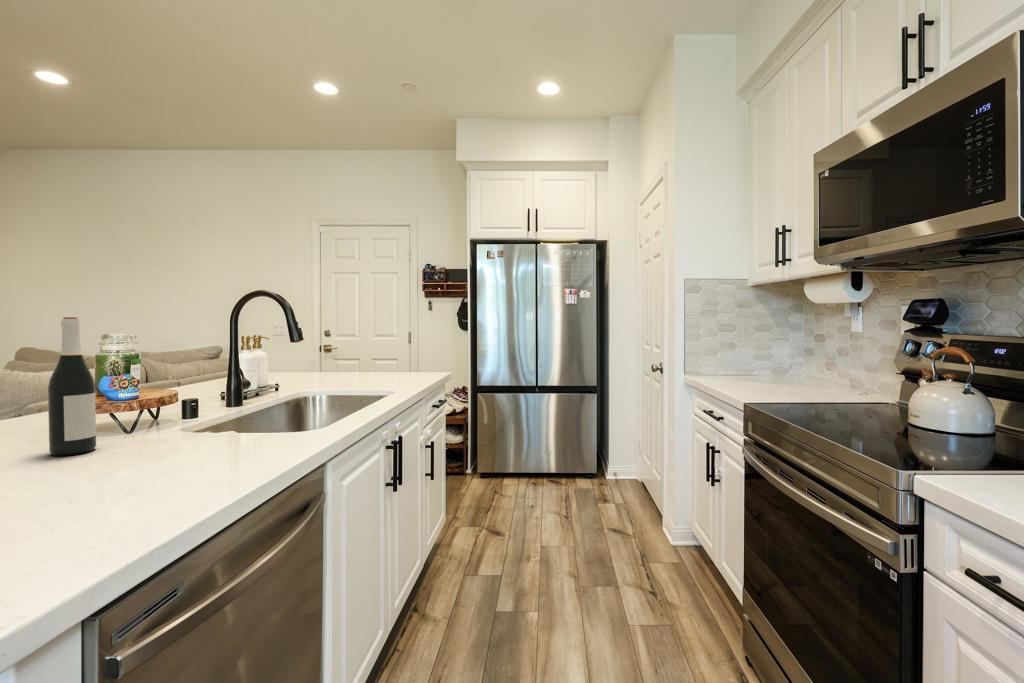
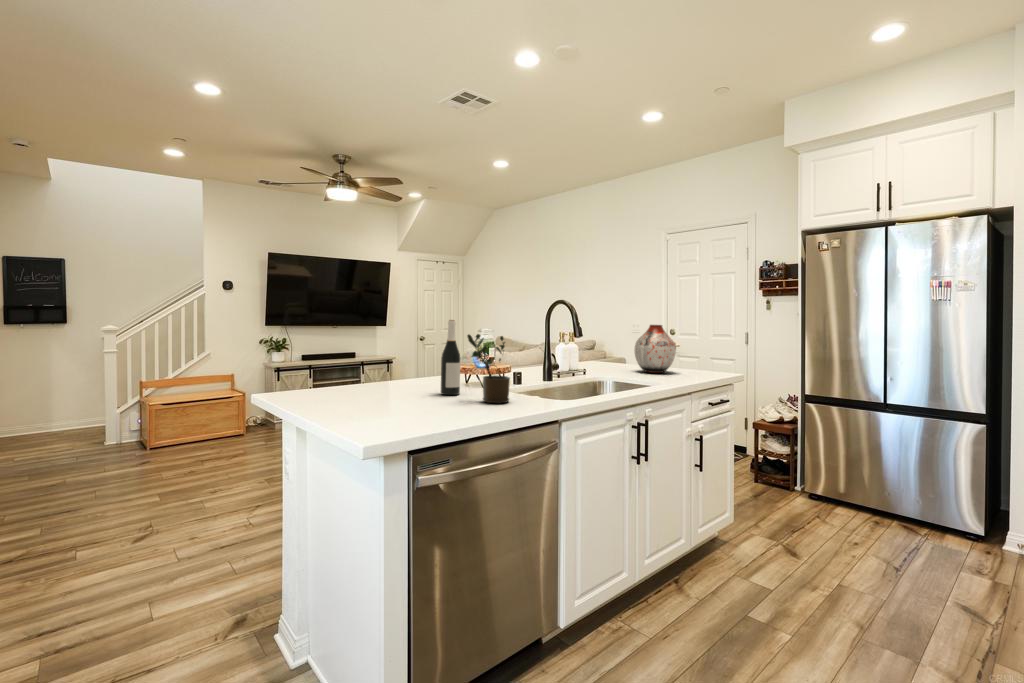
vase: none [330,324,378,379] -> present [634,325,676,373]
potted plant: none [122,340,214,454] -> present [467,334,510,403]

